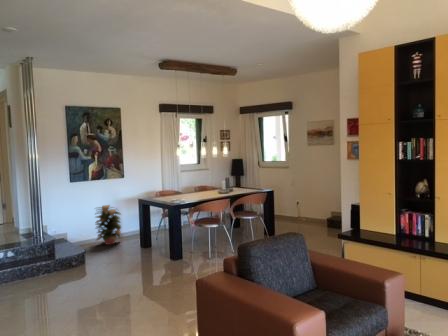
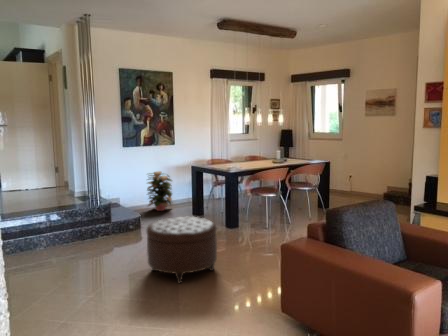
ottoman: none [80,252,152,320] -> present [147,217,217,283]

